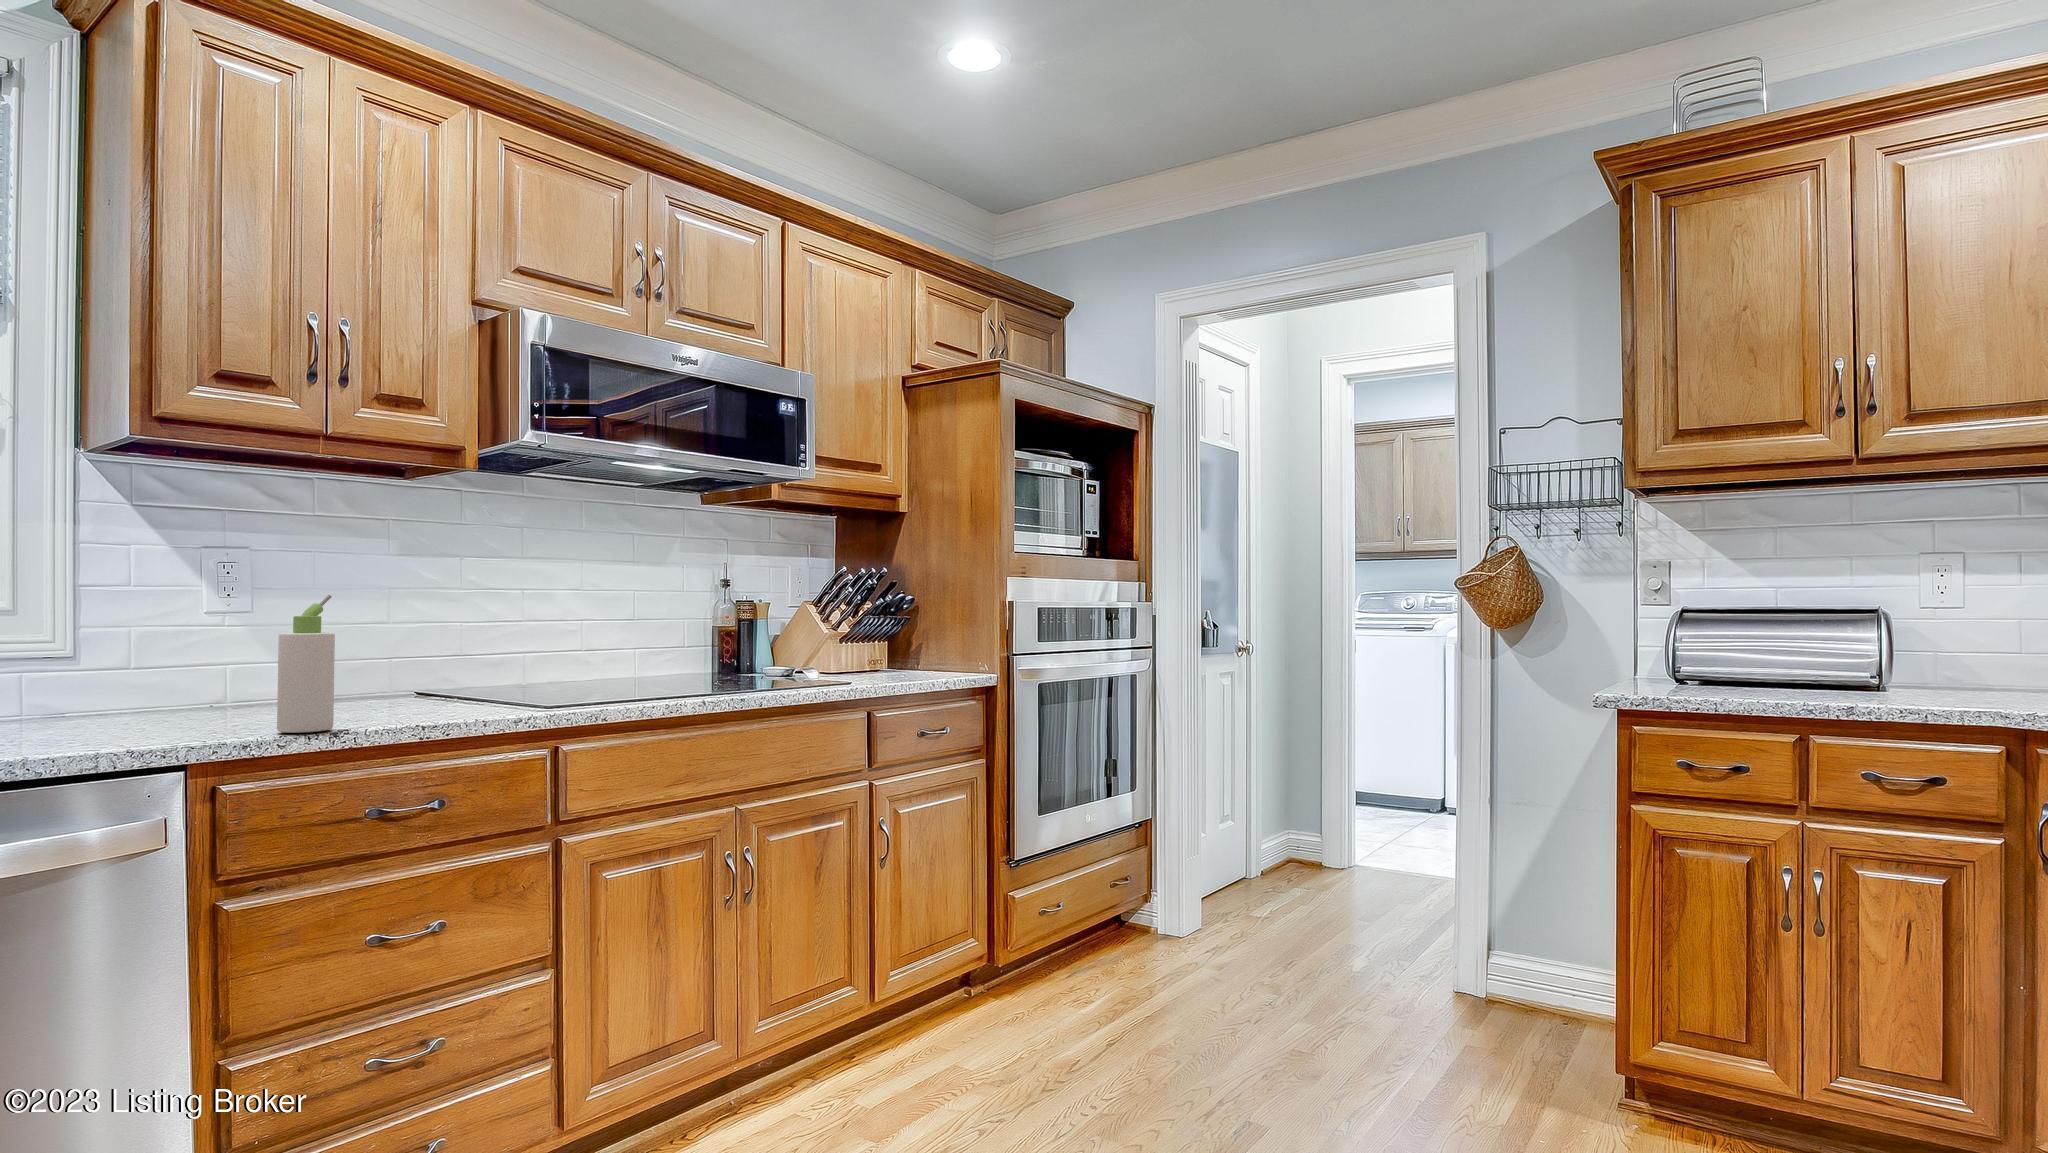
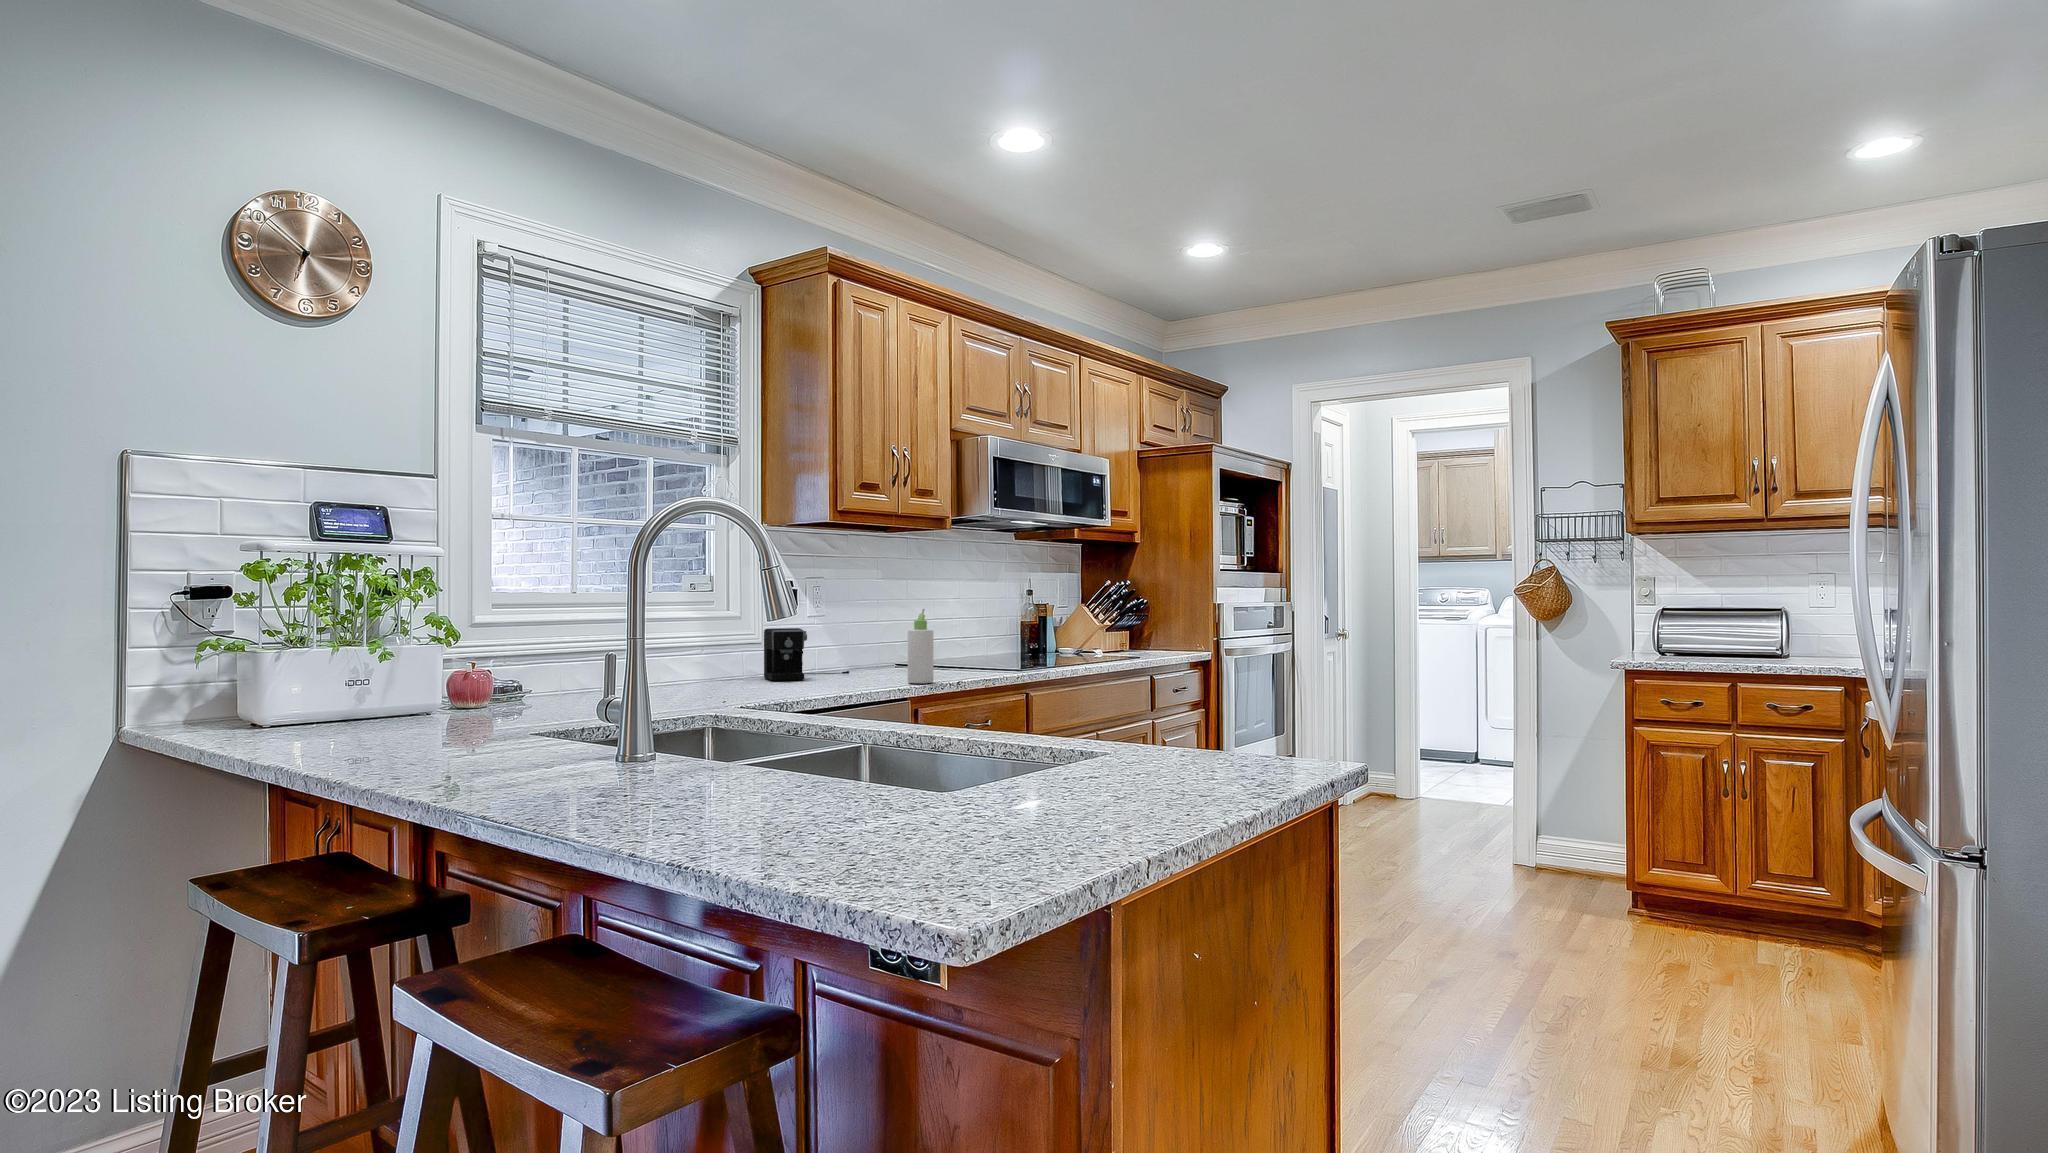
coffee maker: none [58,630,275,724] -> present [764,628,849,680]

